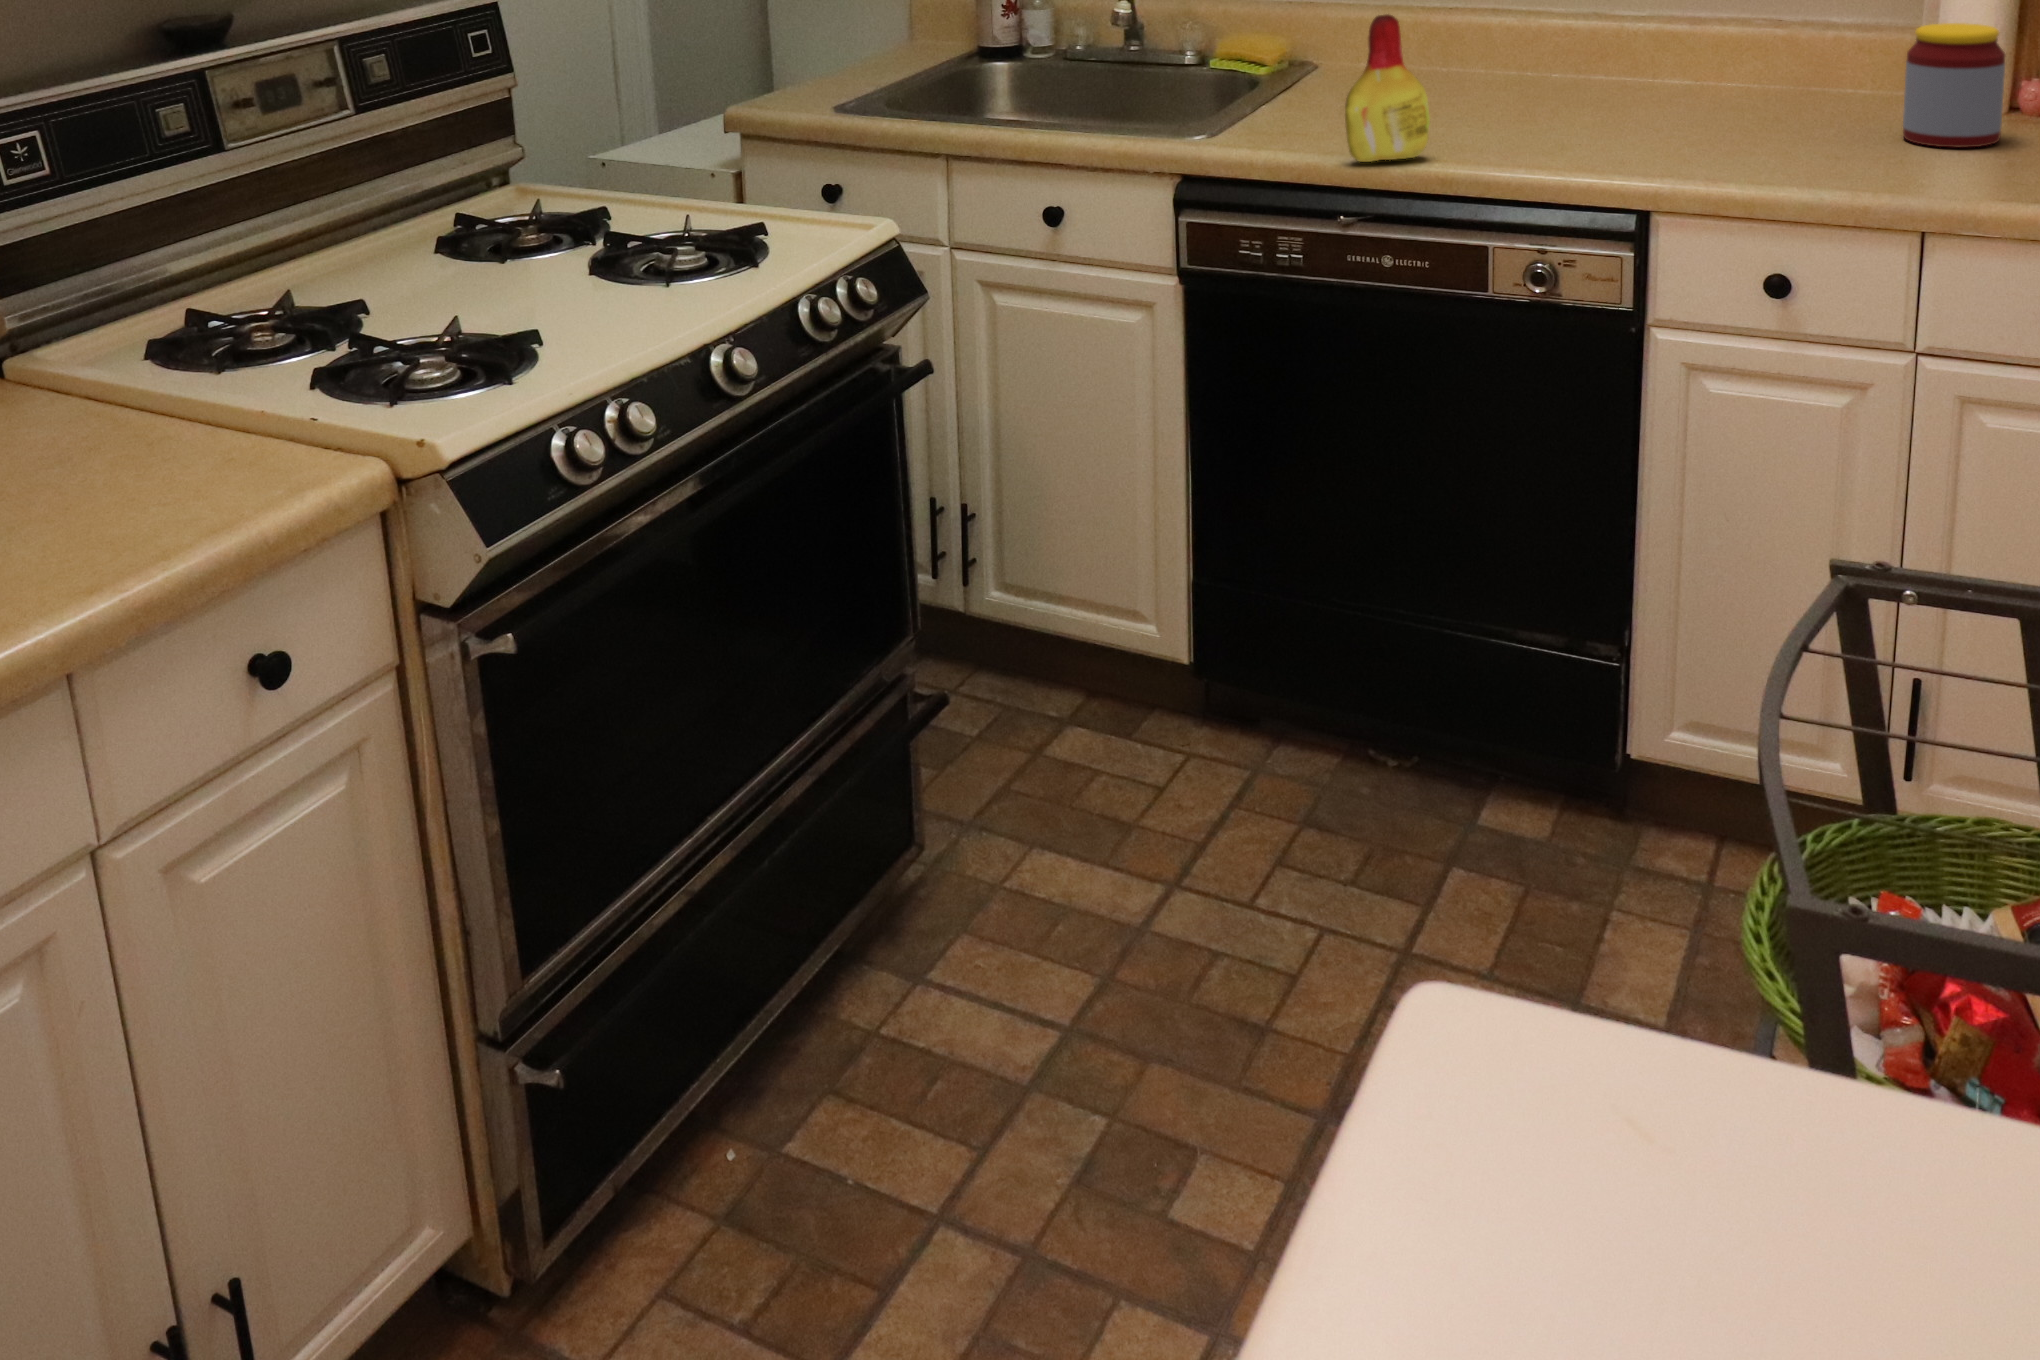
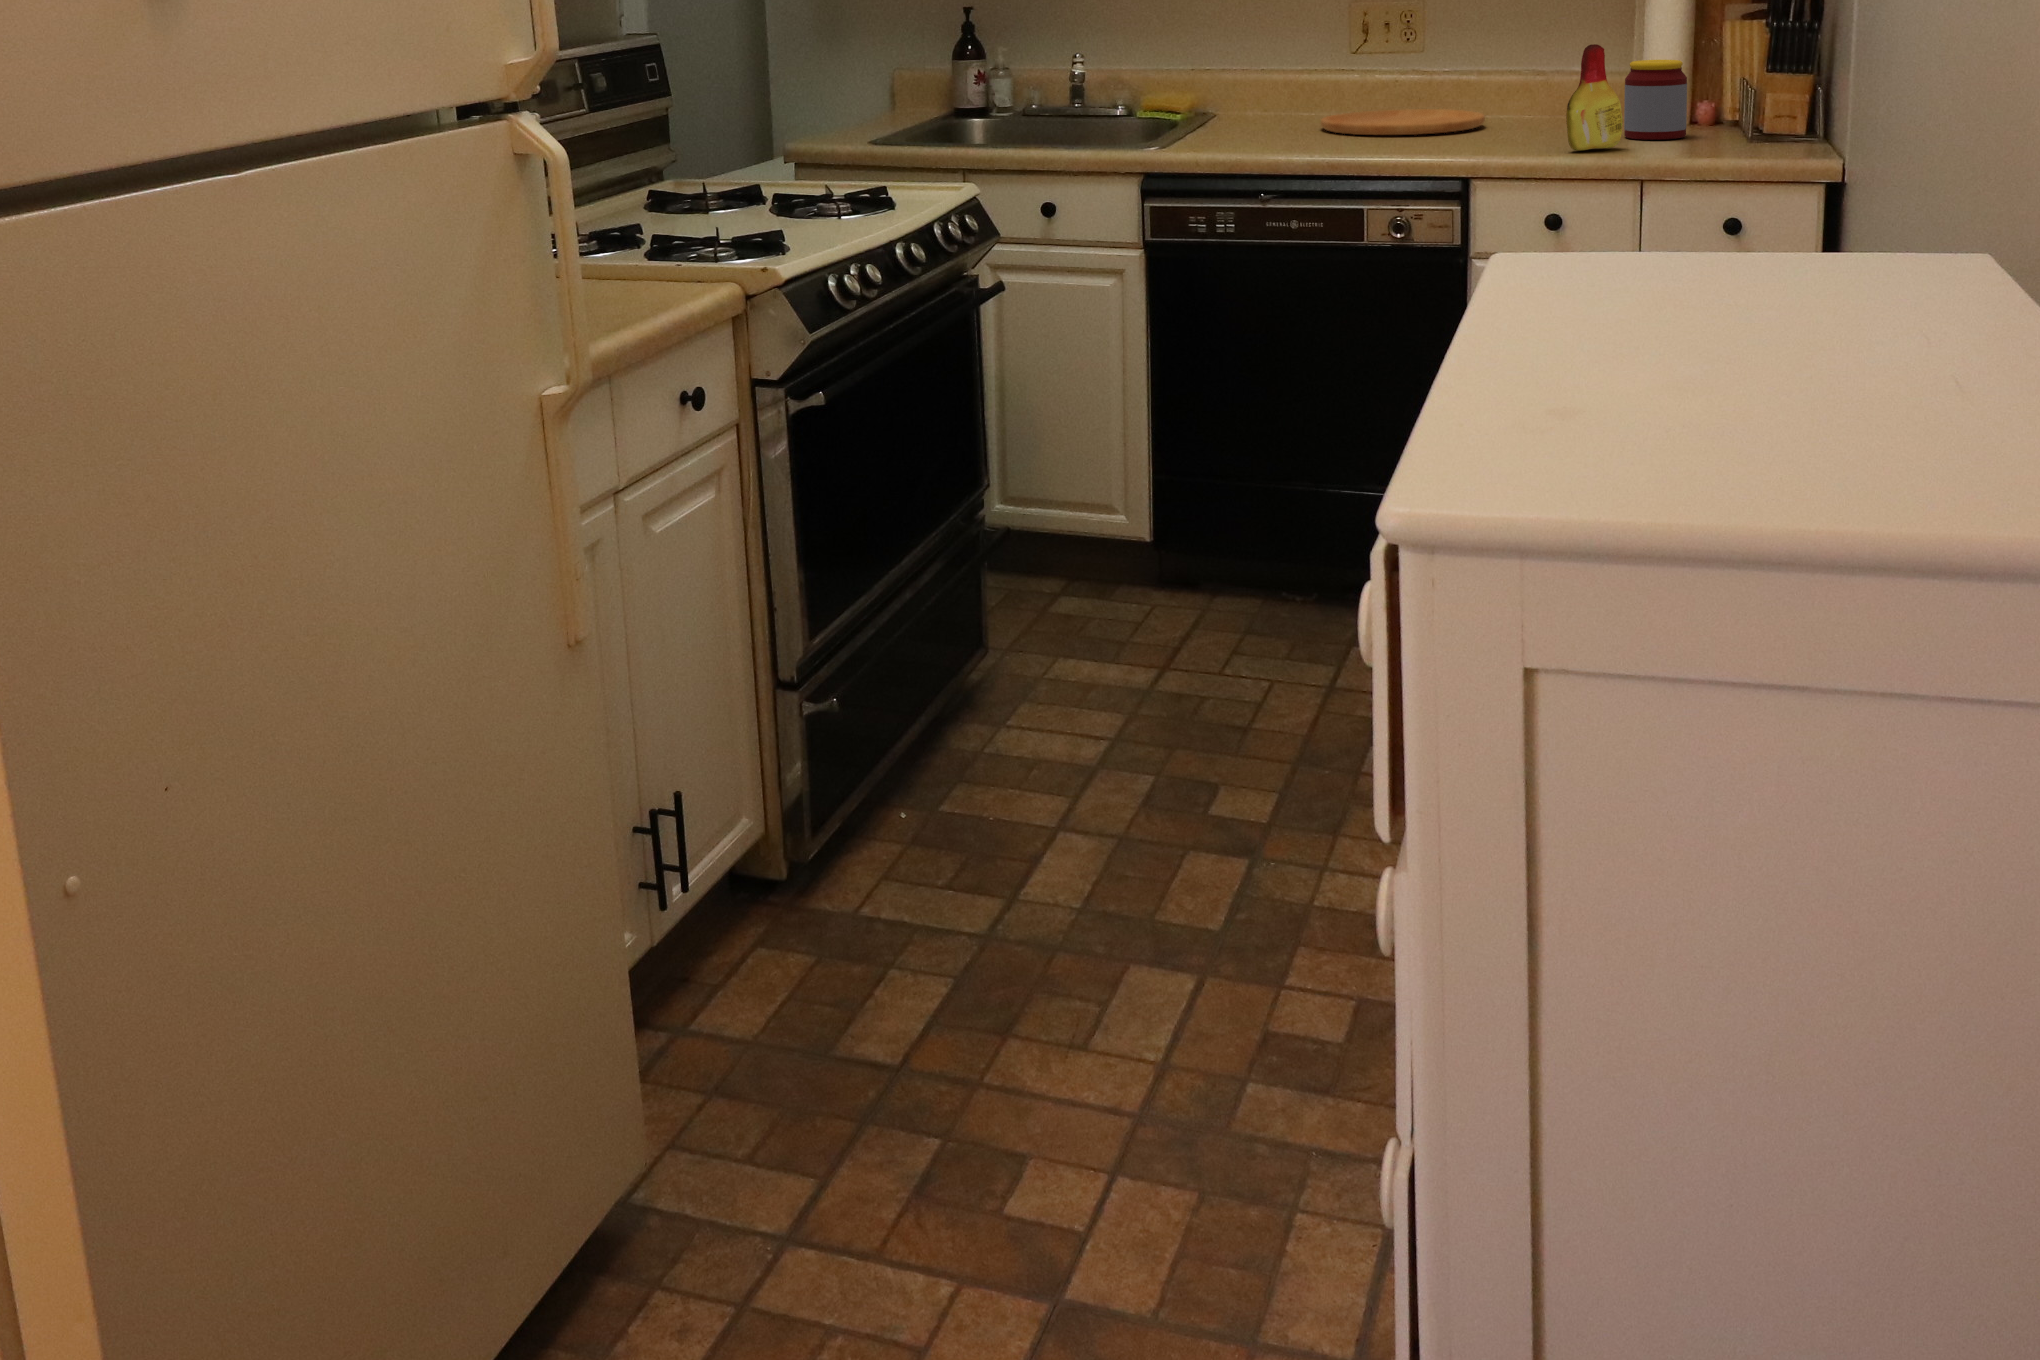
bottle: present [1345,14,1430,162] -> present [1566,44,1623,151]
cutting board: none [1461,64,1699,116] -> present [1321,109,1485,135]

